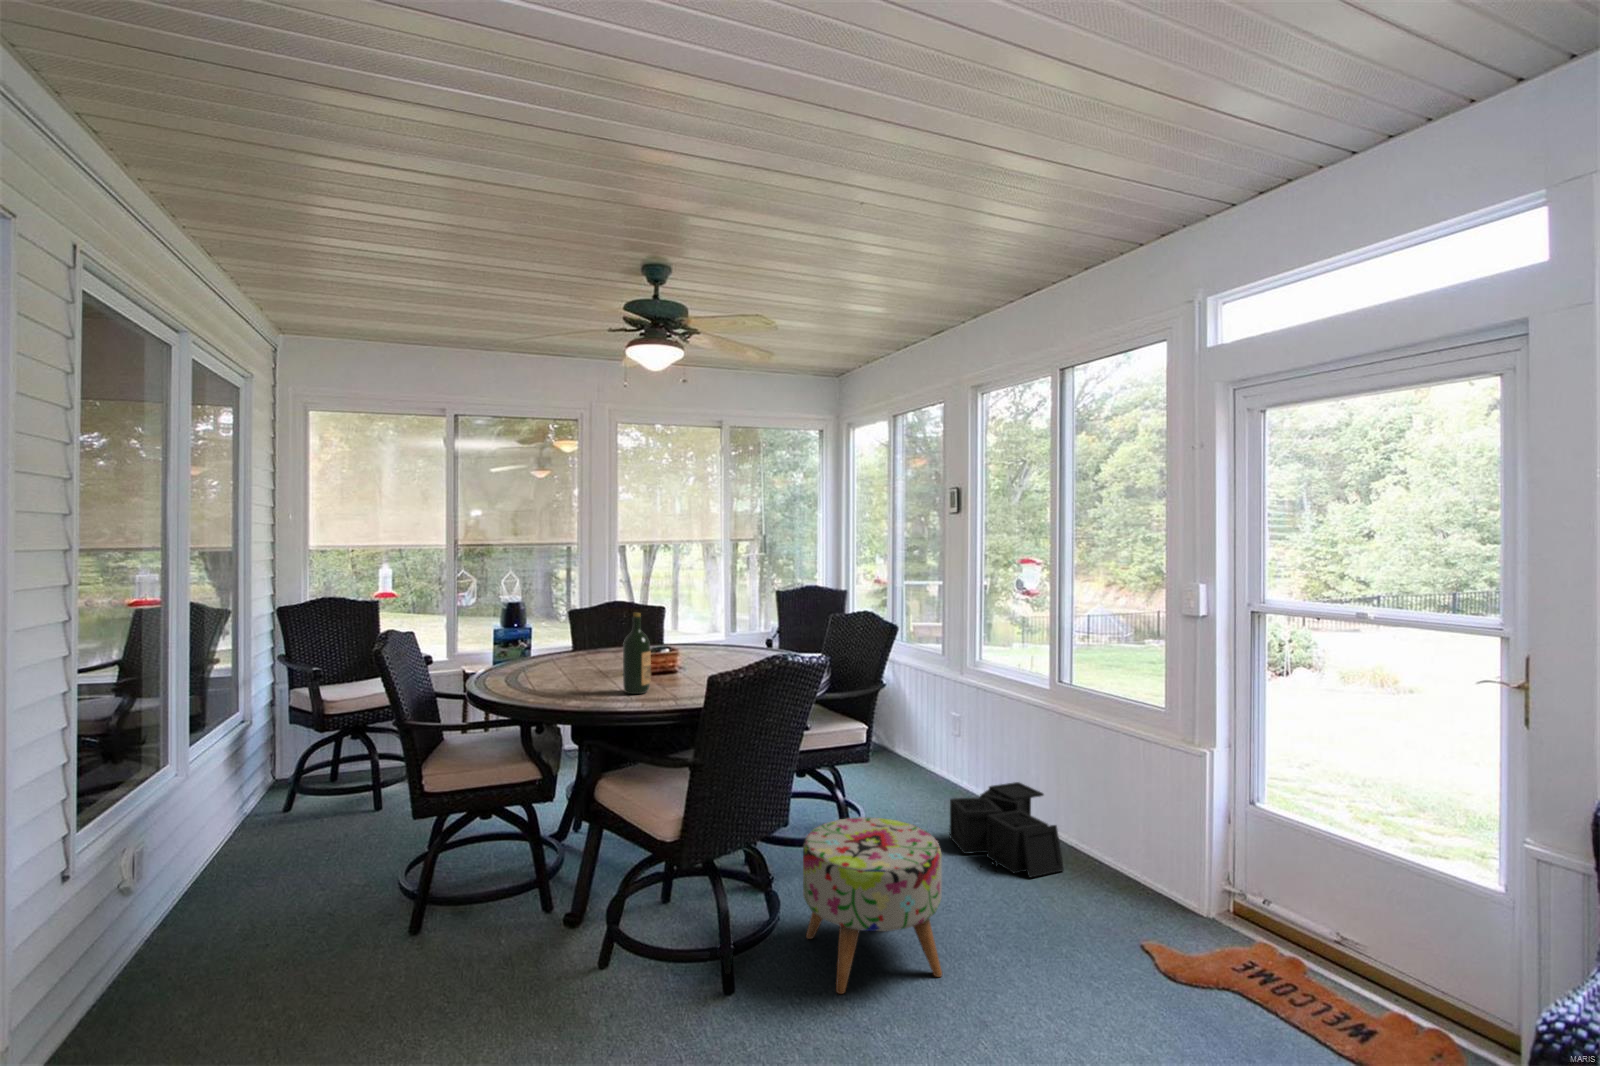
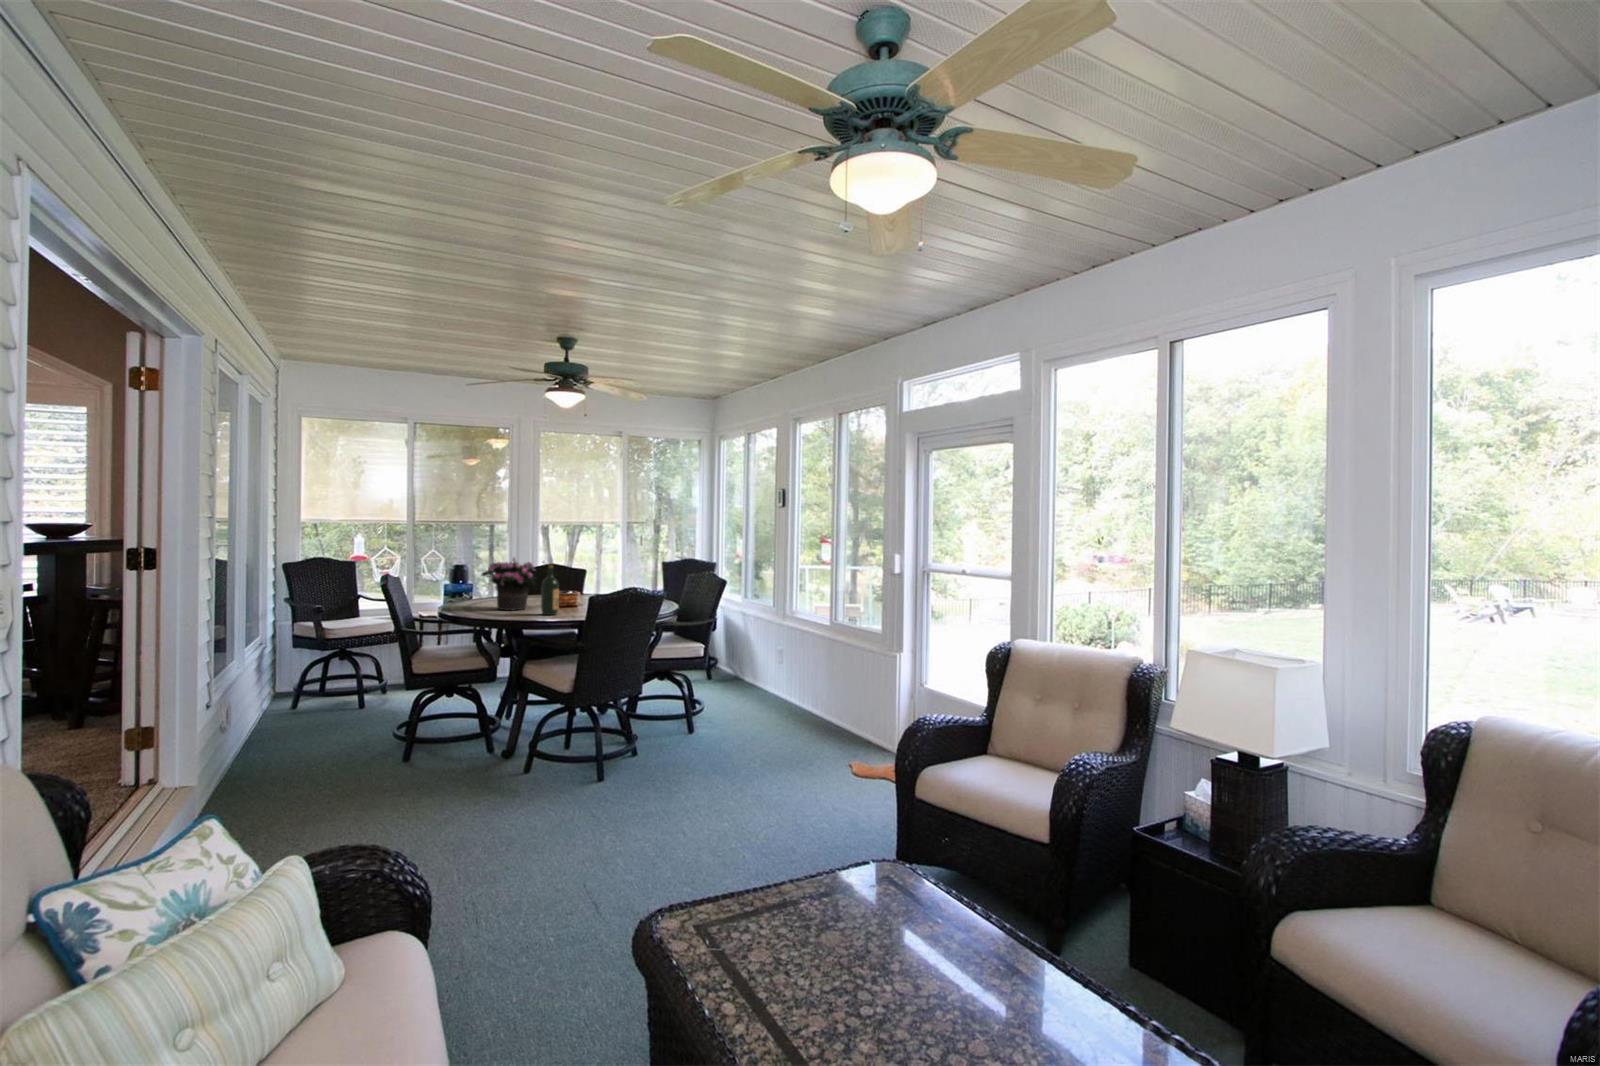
potted flower: none [530,598,619,683] -> present [482,557,536,610]
storage bin: present [950,782,1064,877] -> none [758,685,821,734]
ottoman: present [803,817,942,994] -> none [646,690,728,777]

